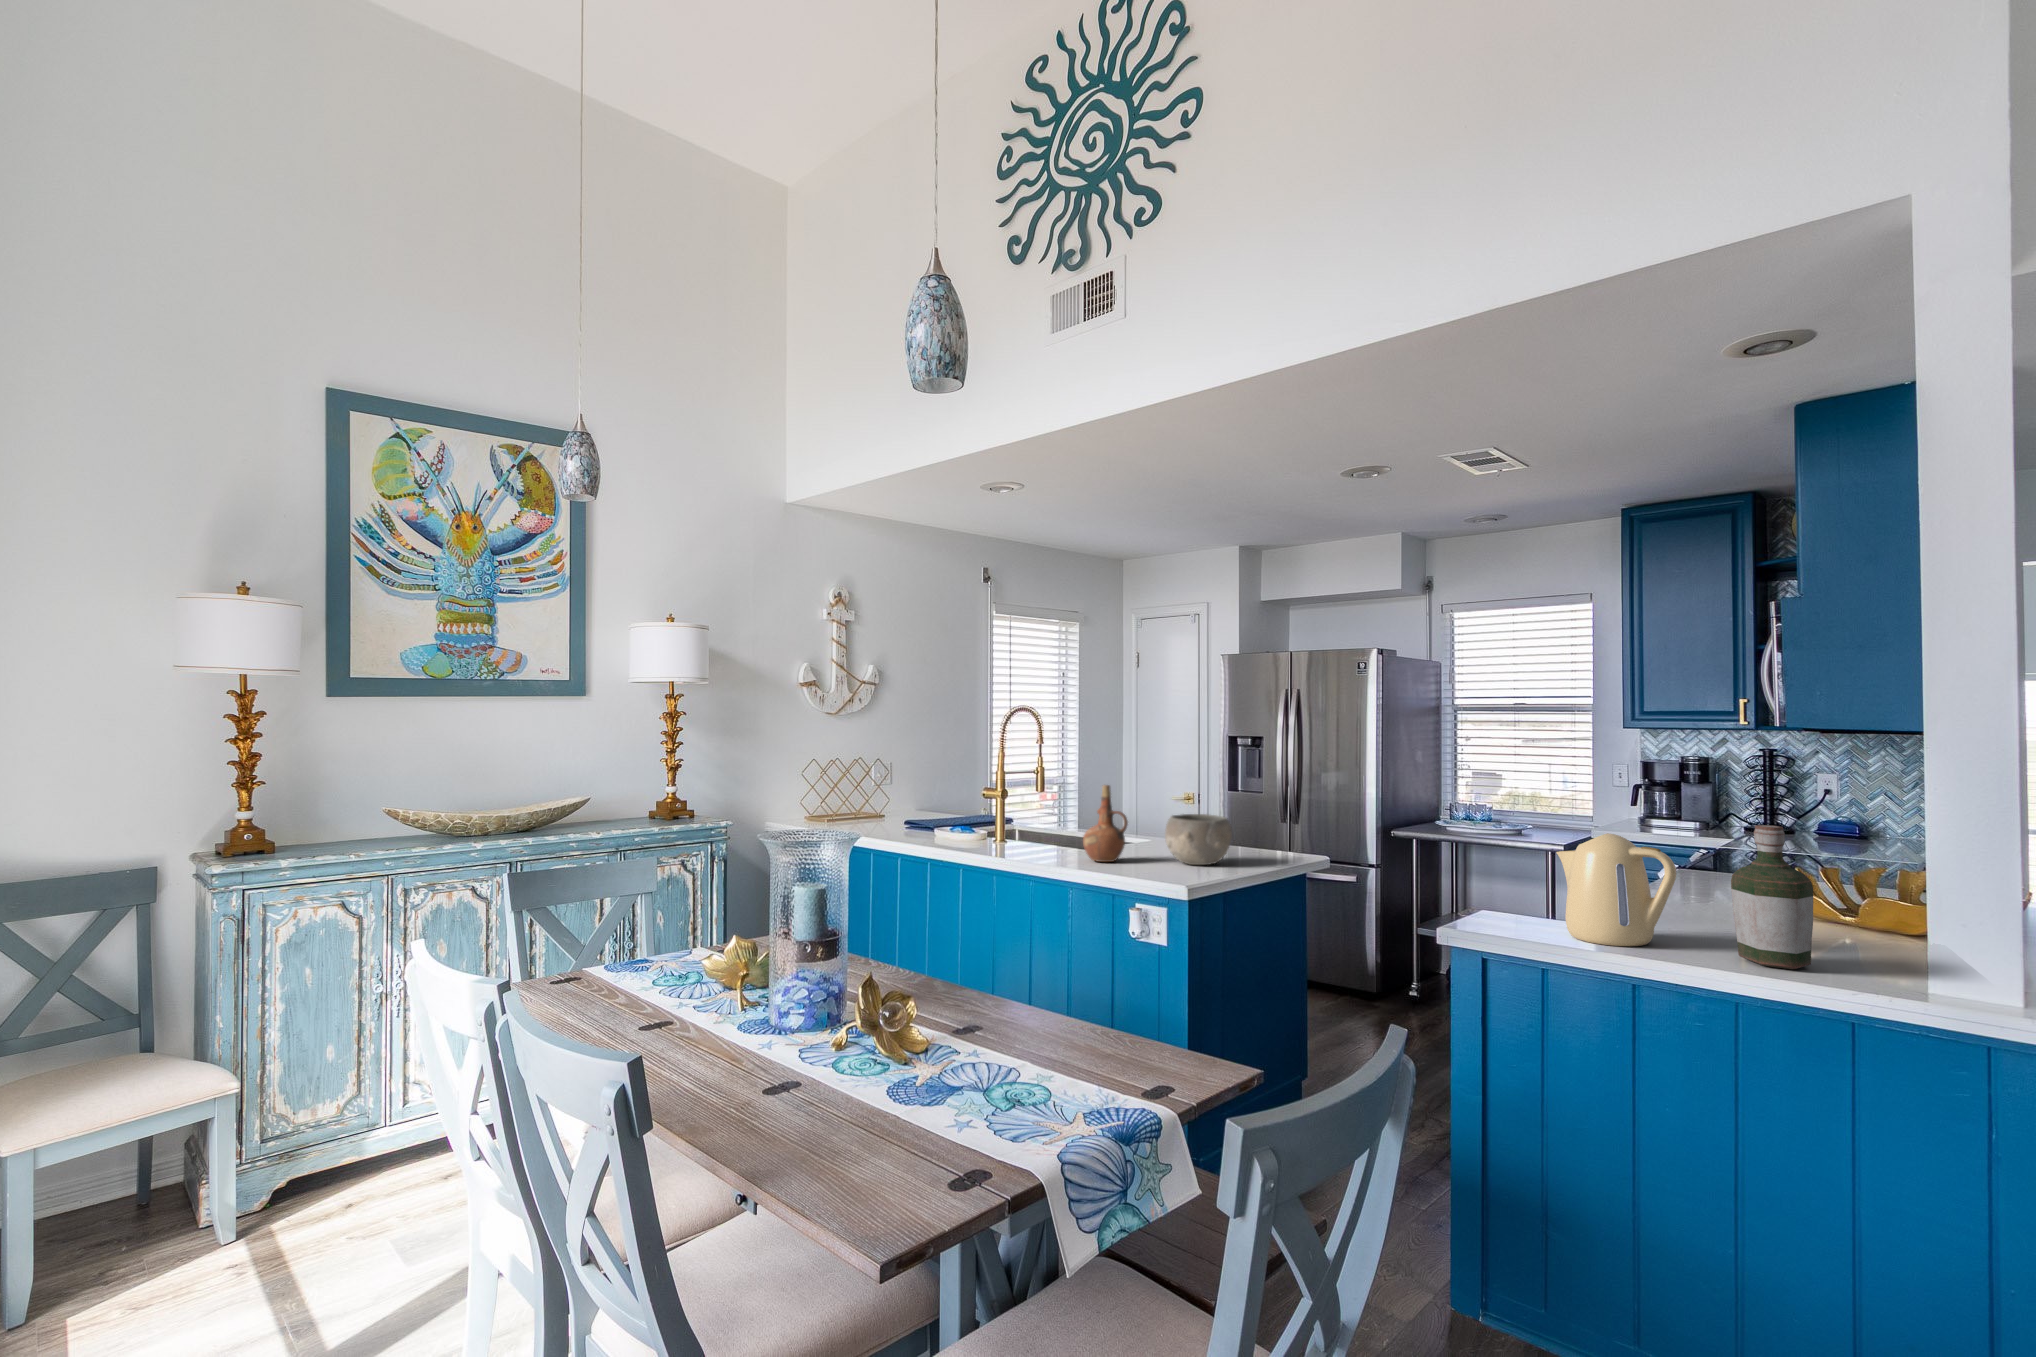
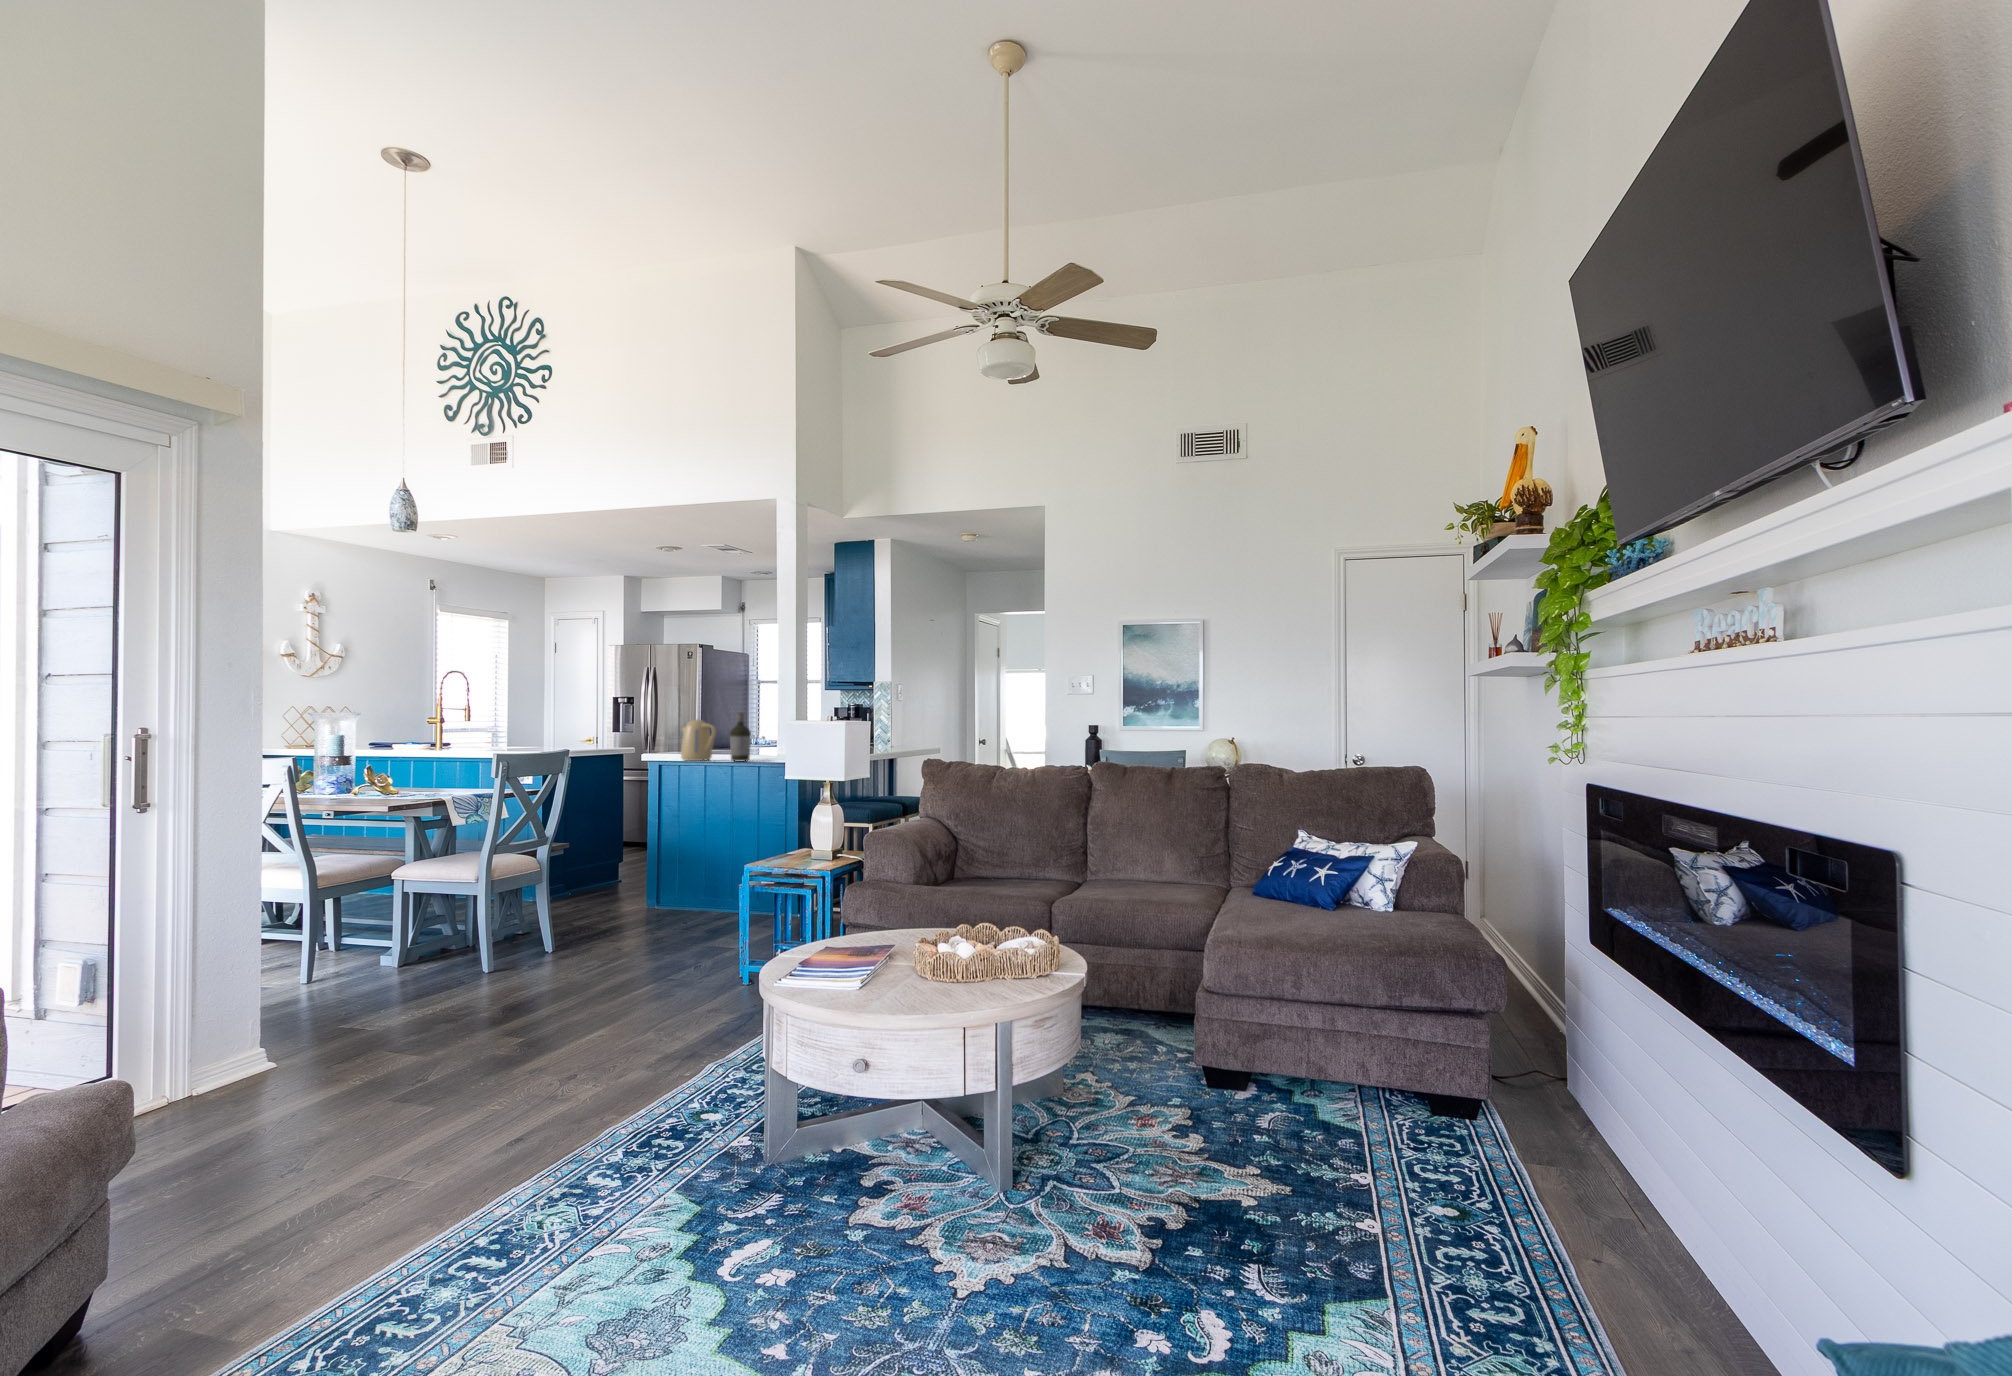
ceramic pitcher: present [1083,785,1128,862] -> none [480,711,507,751]
bowl: present [1165,814,1232,865] -> none [527,726,564,750]

